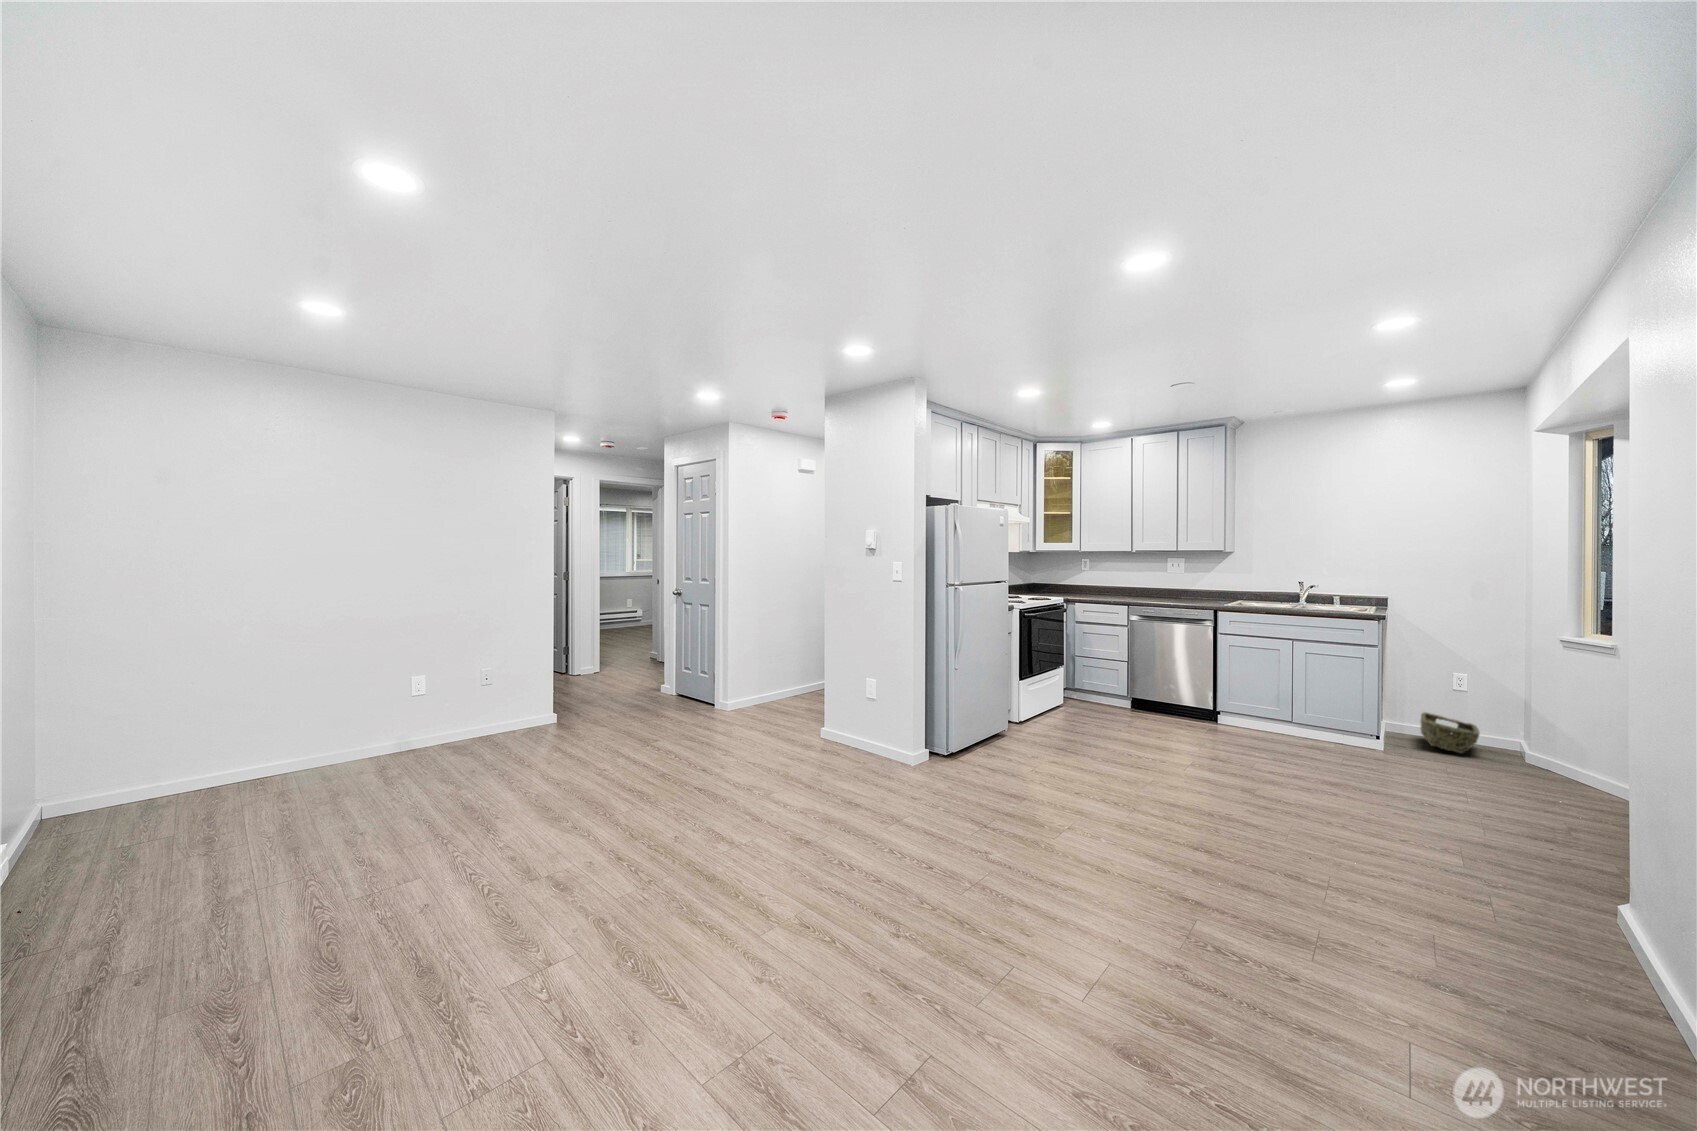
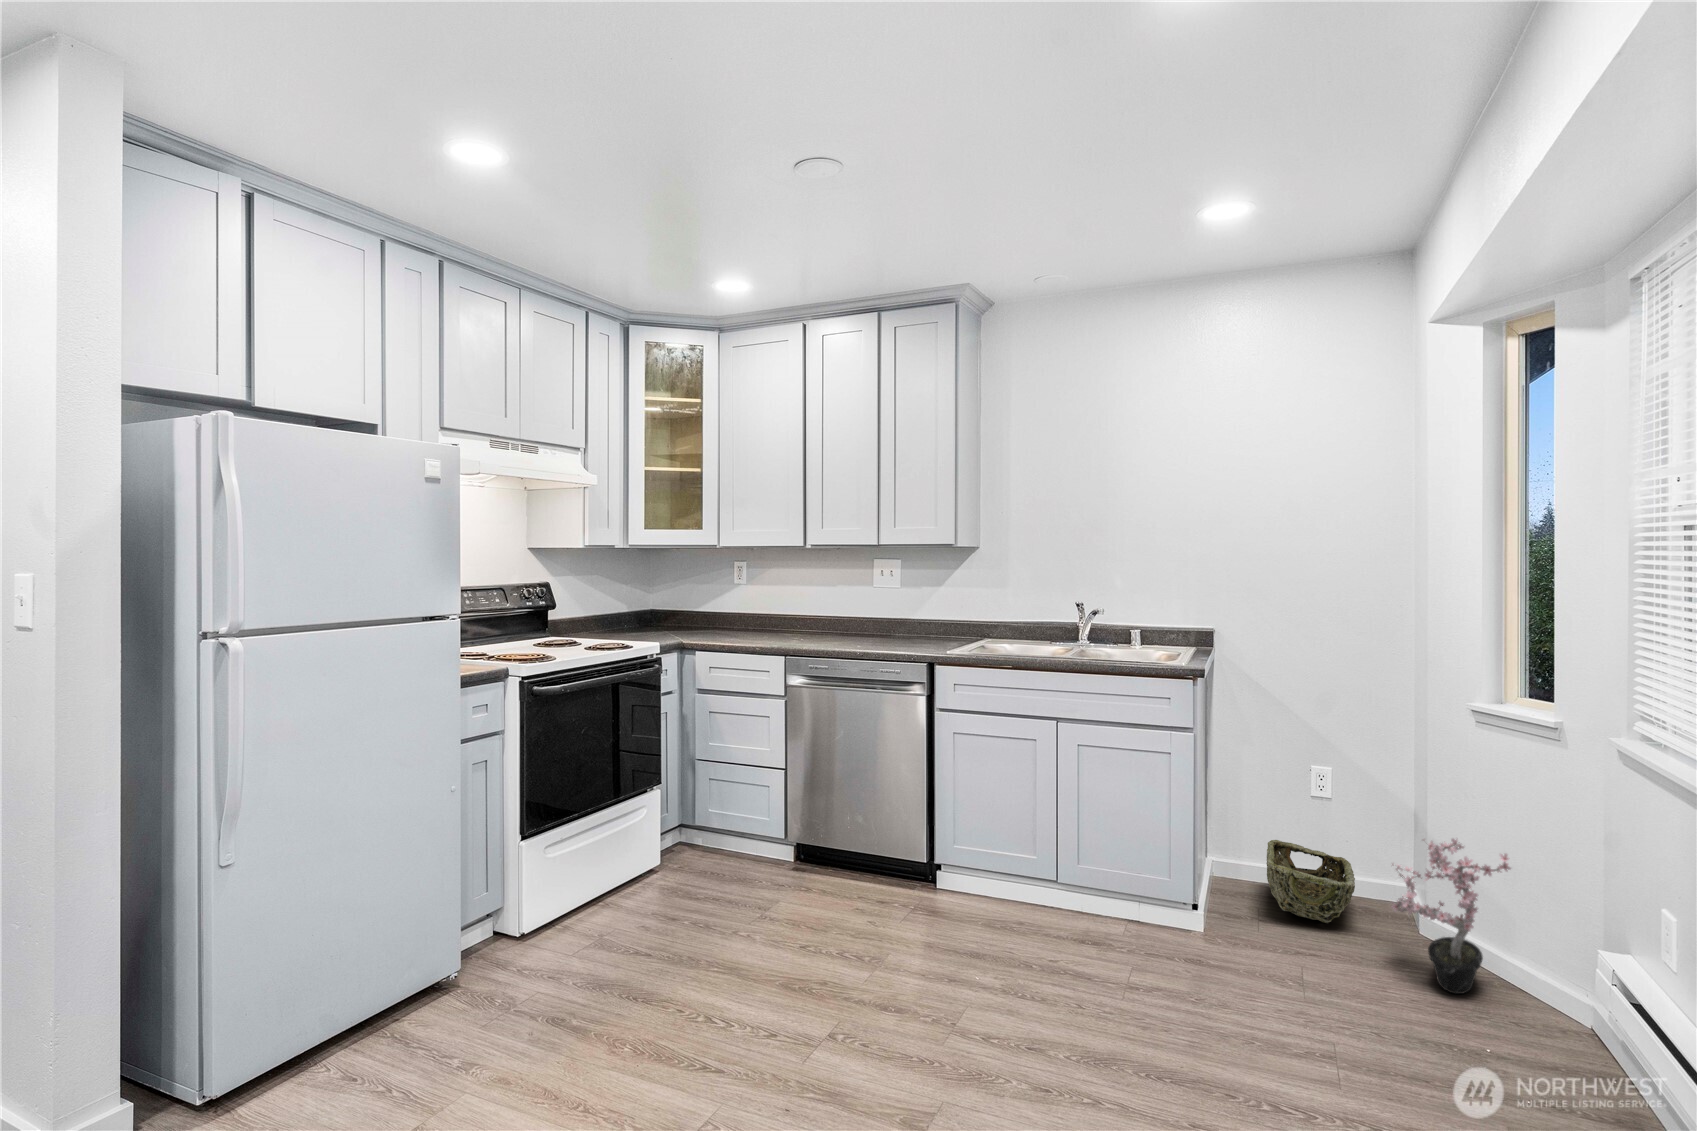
potted plant: none [1499,703,1584,784] -> present [1391,839,1511,994]

